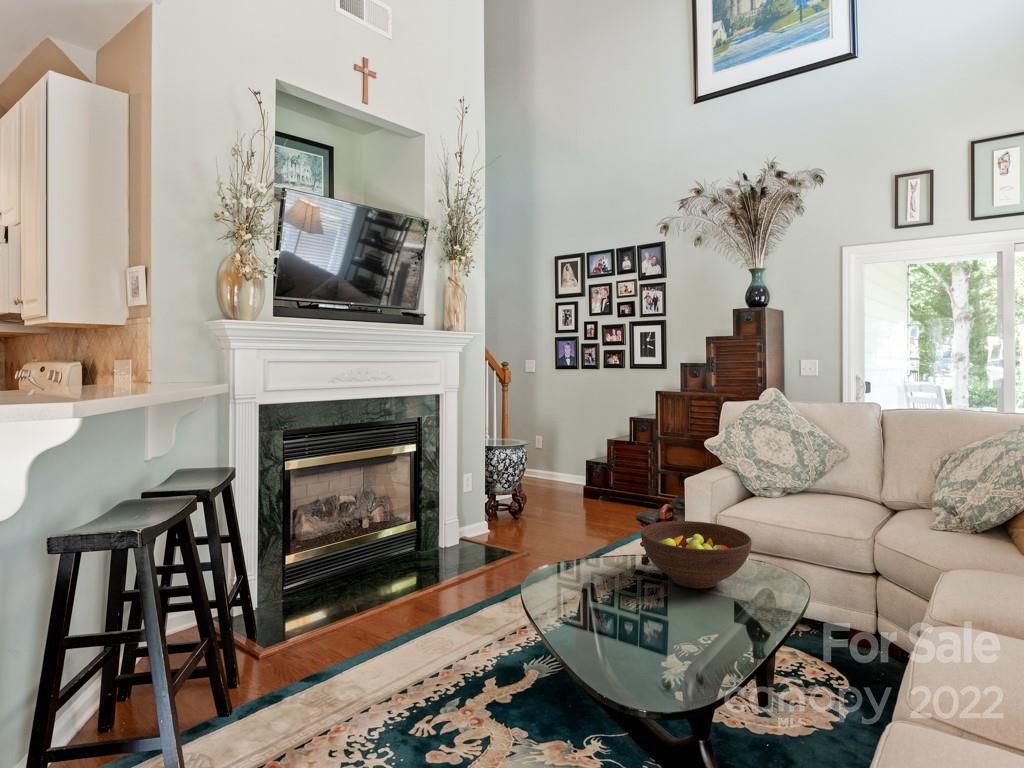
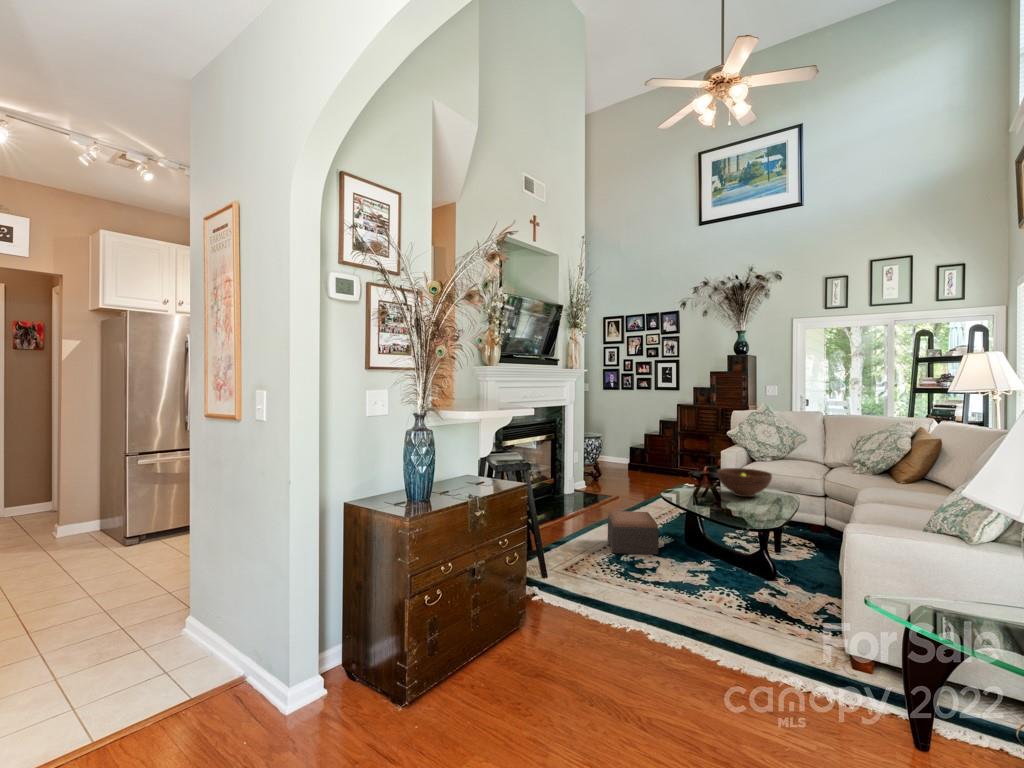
footstool: none [404,609,509,716] -> present [608,511,659,555]

